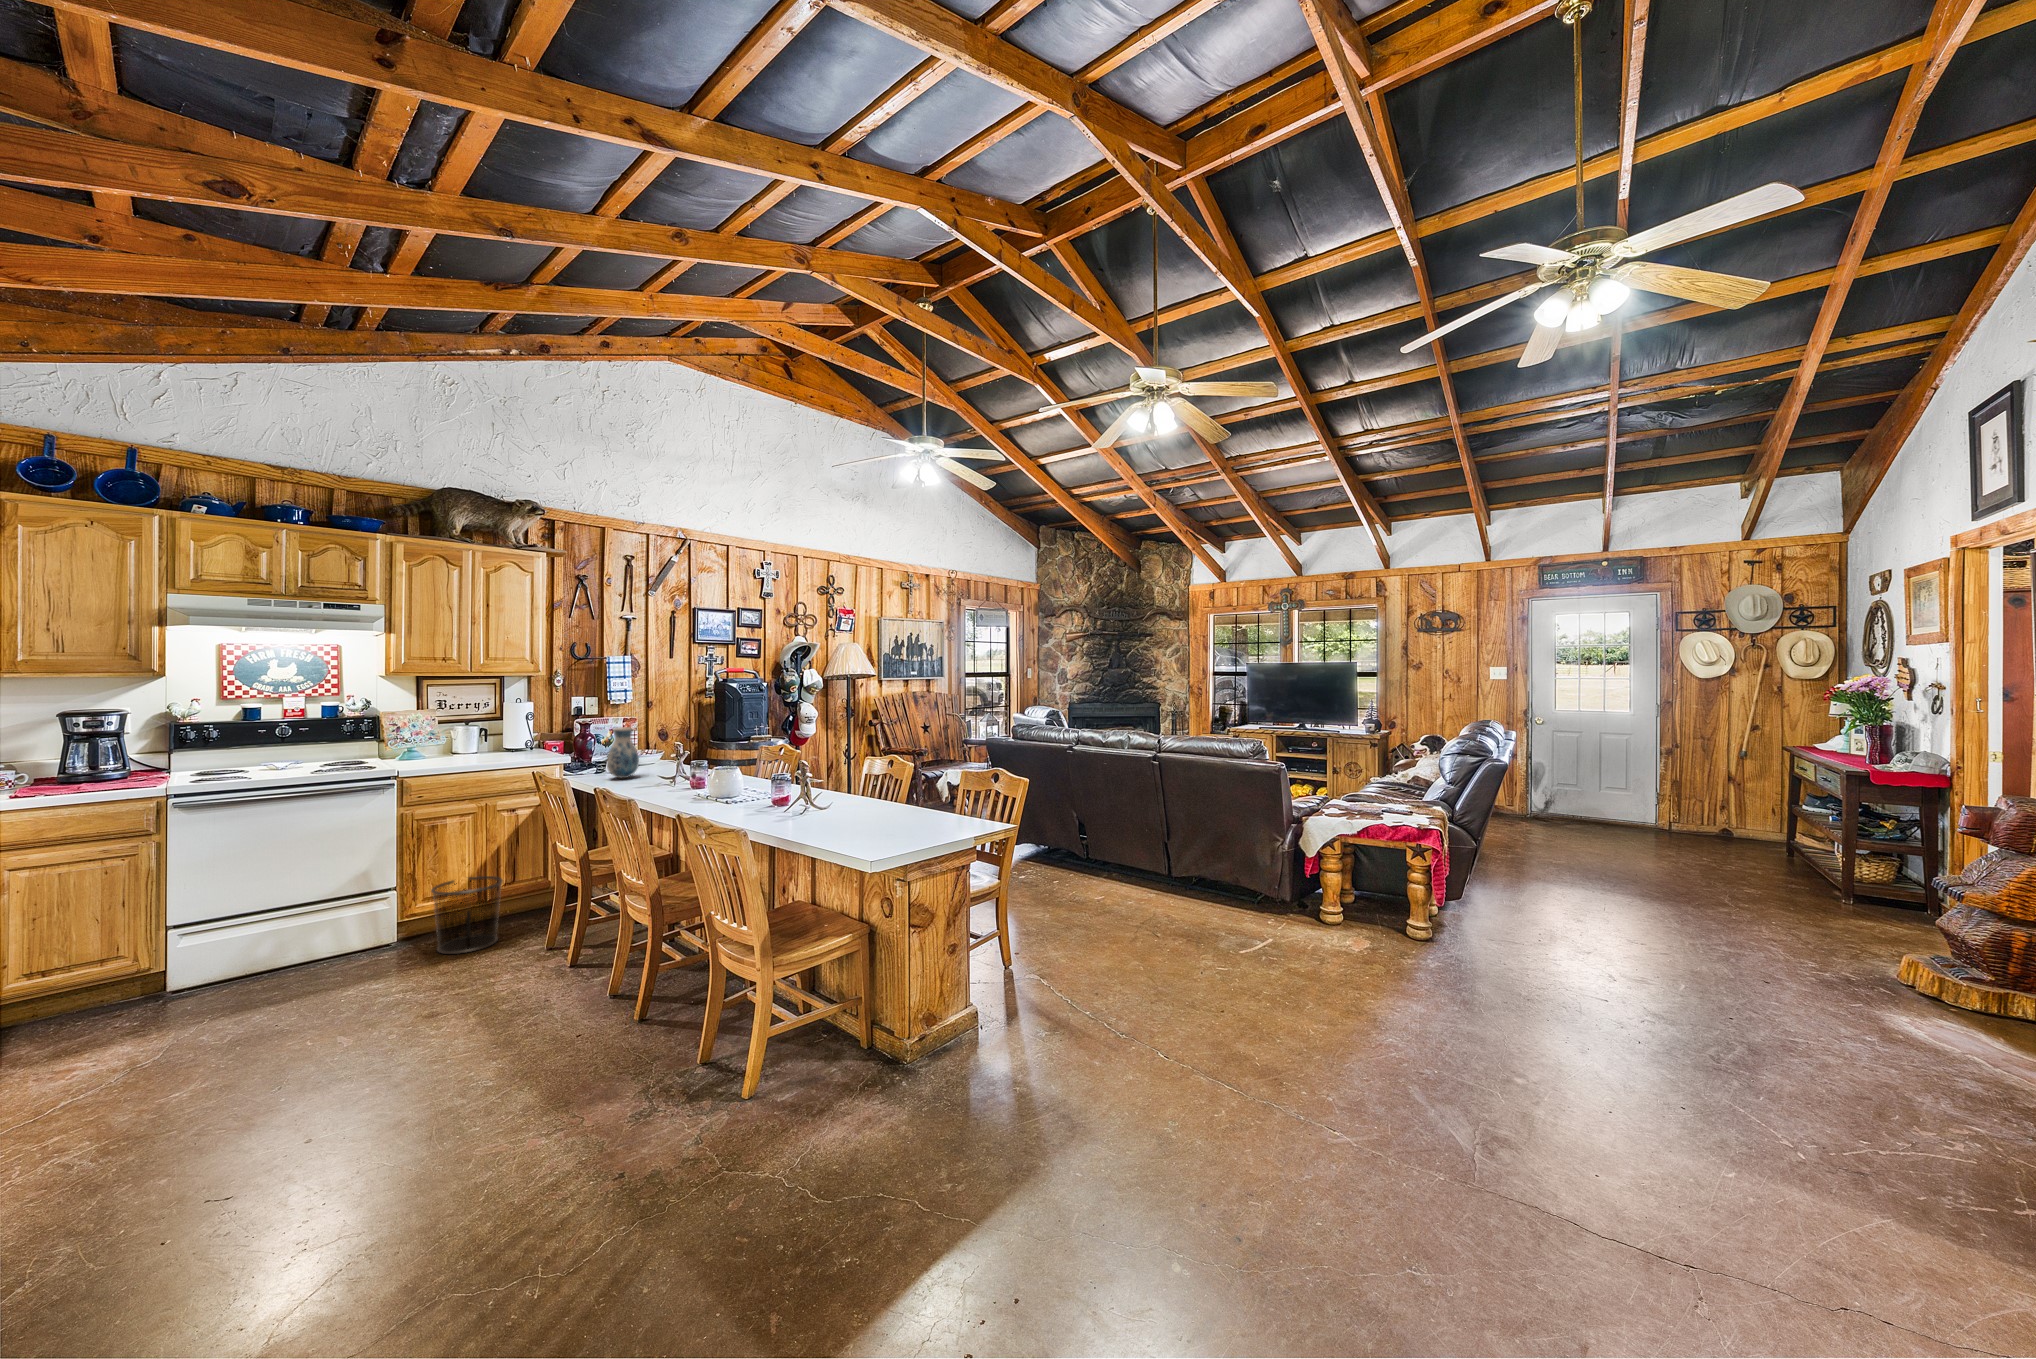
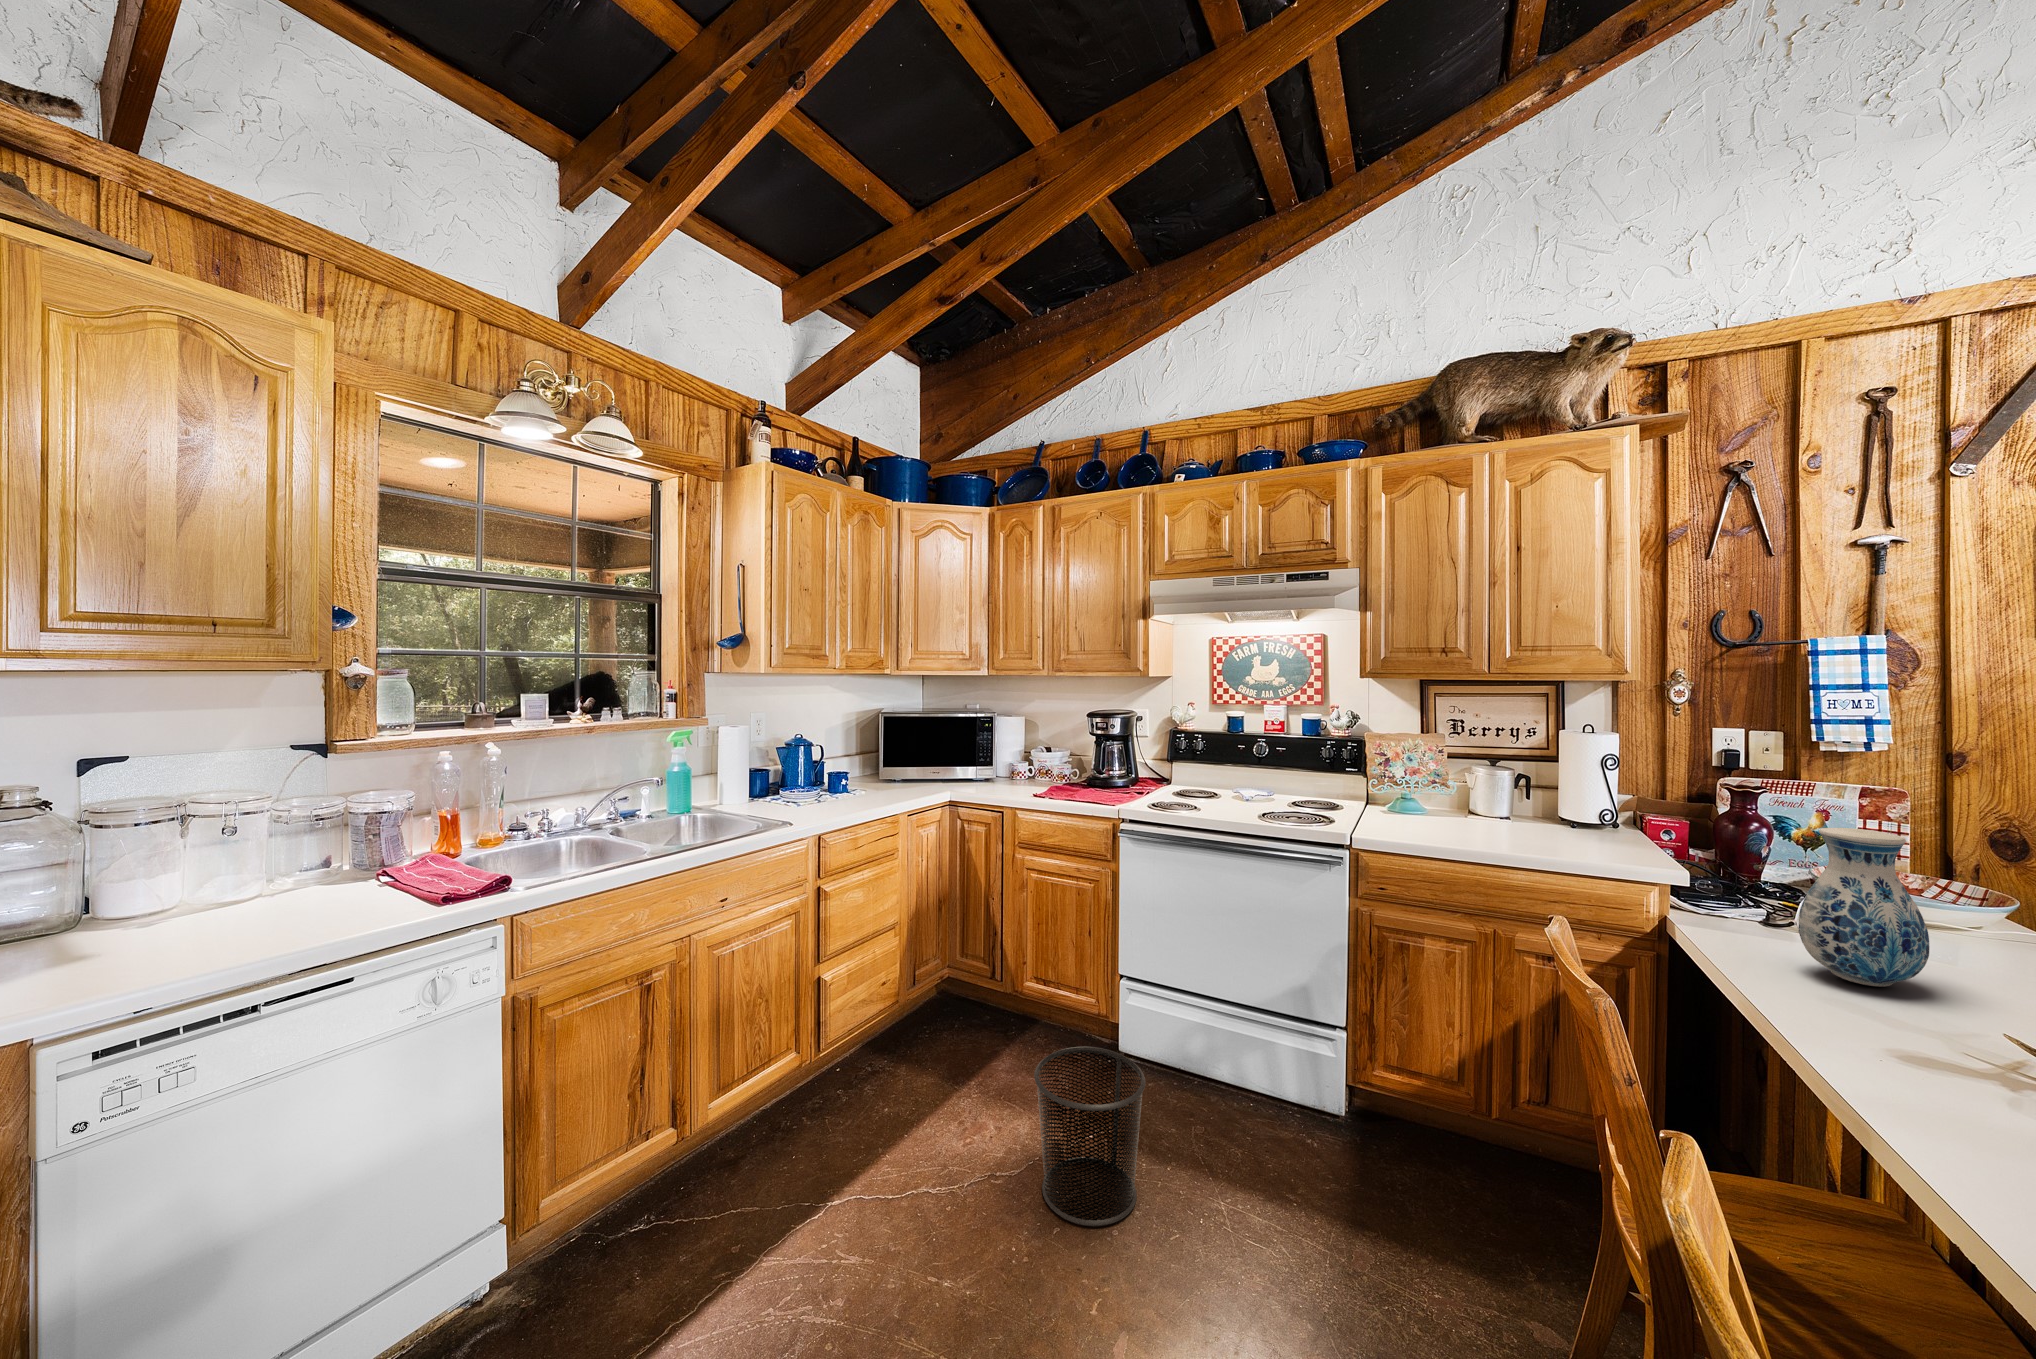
waste bin: present [431,876,503,954] -> present [1034,1047,1146,1226]

